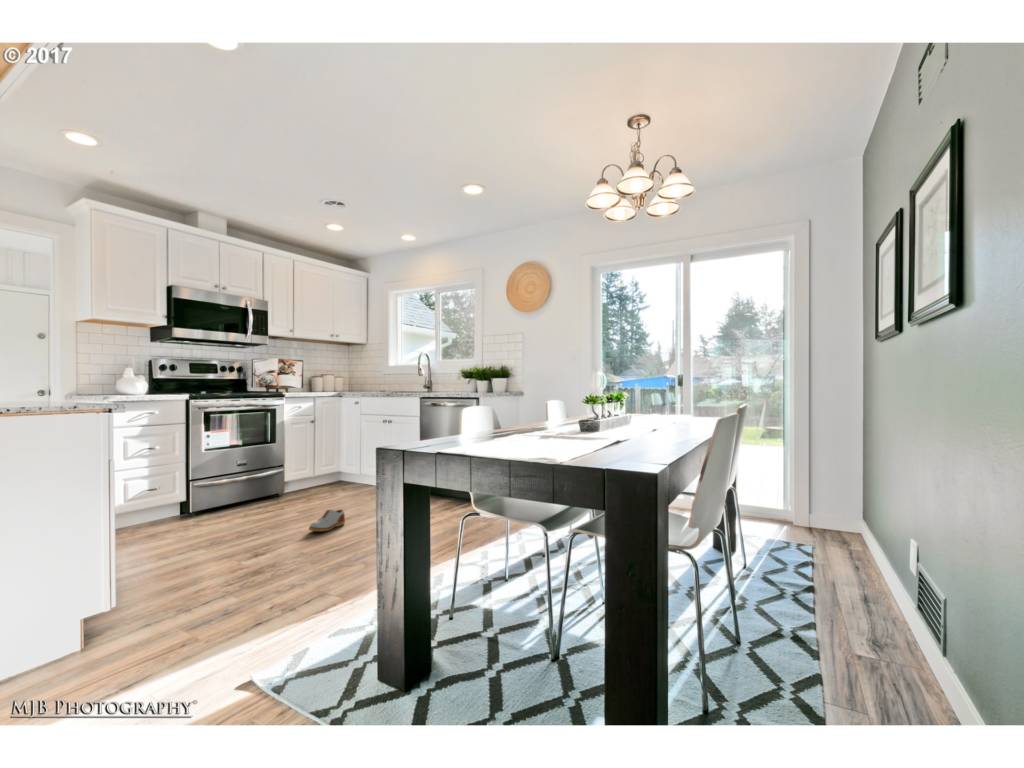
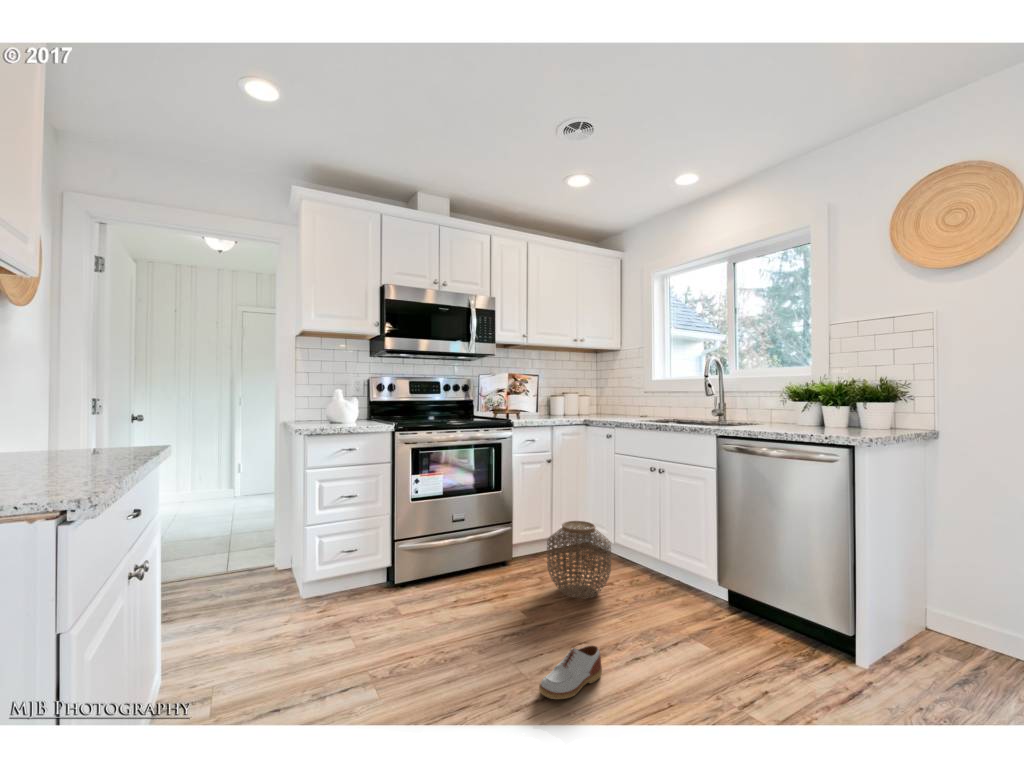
woven basket: none [311,457,355,504] -> present [547,521,611,598]

